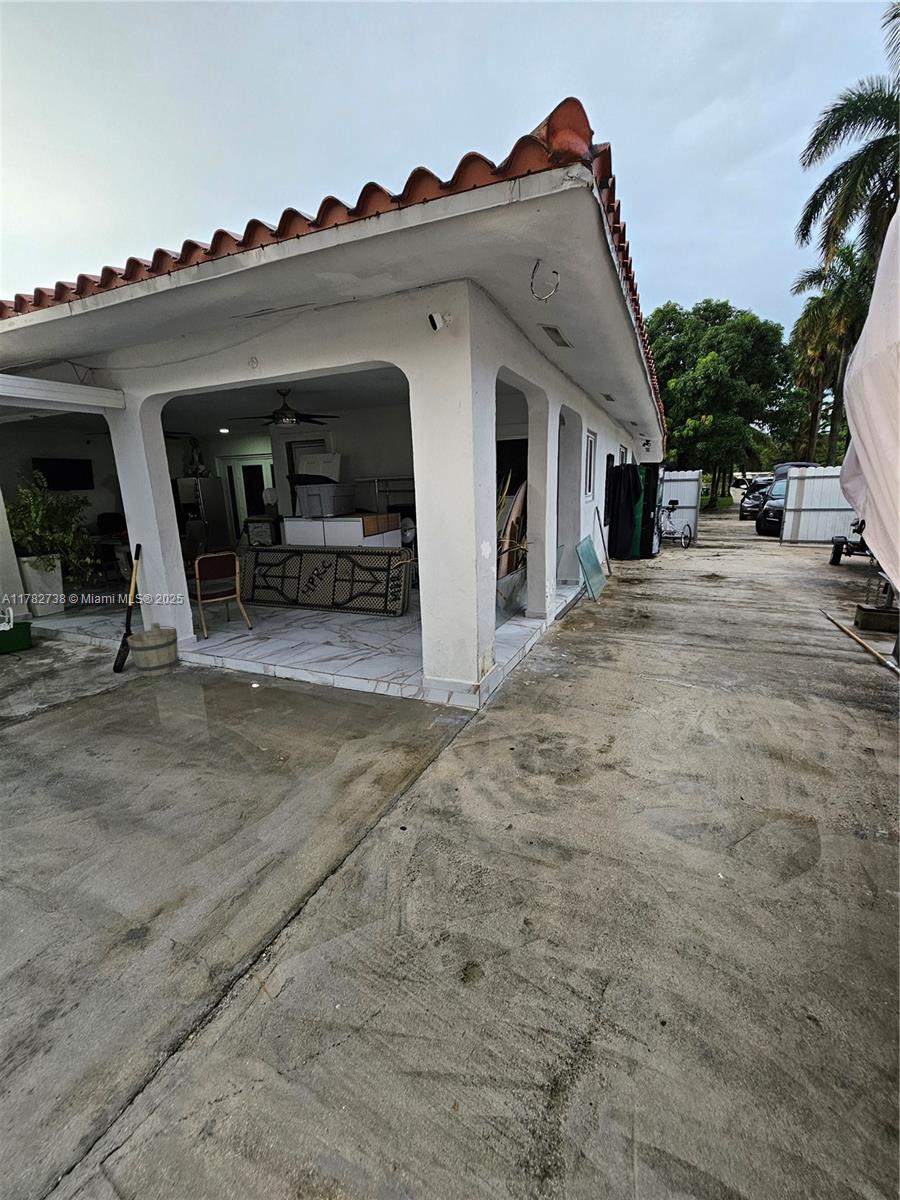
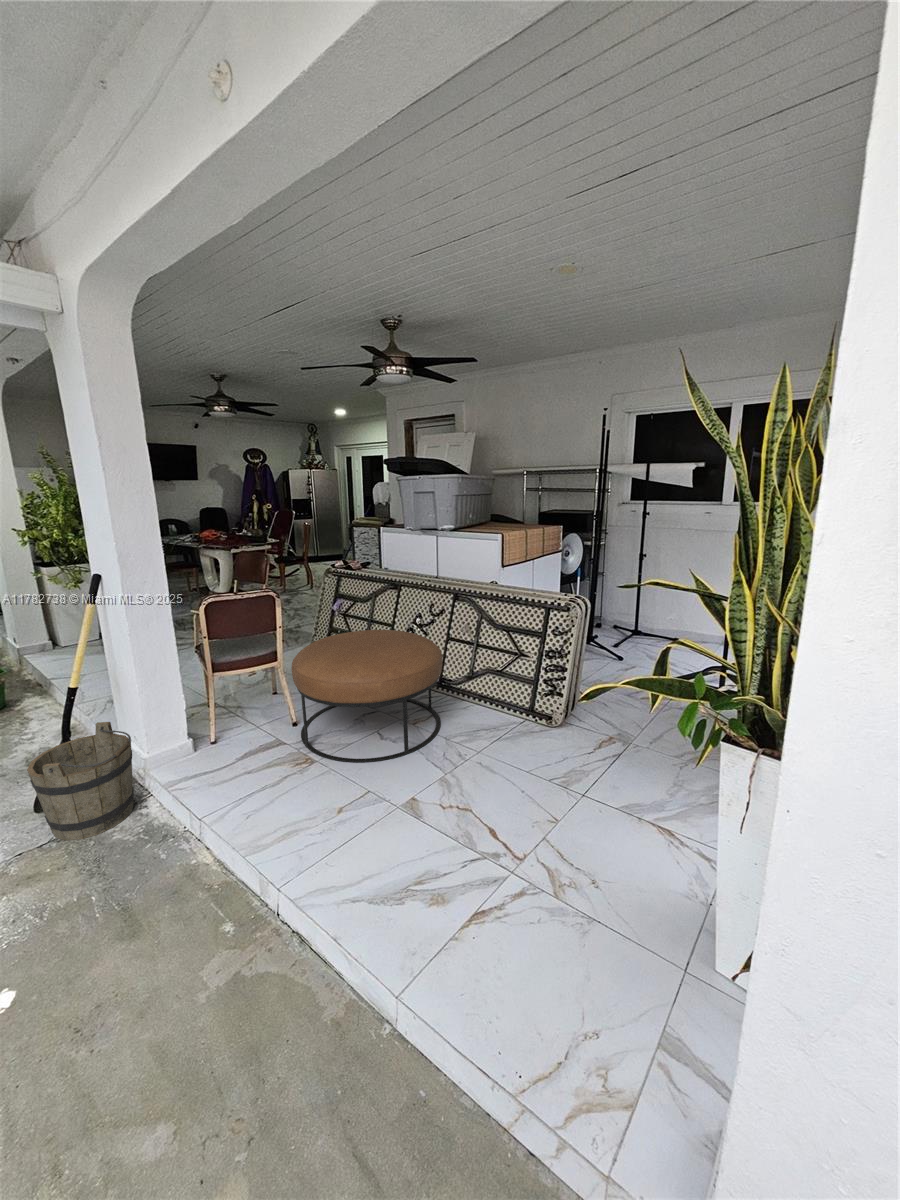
ottoman: none [251,574,337,636] -> present [291,630,442,763]

